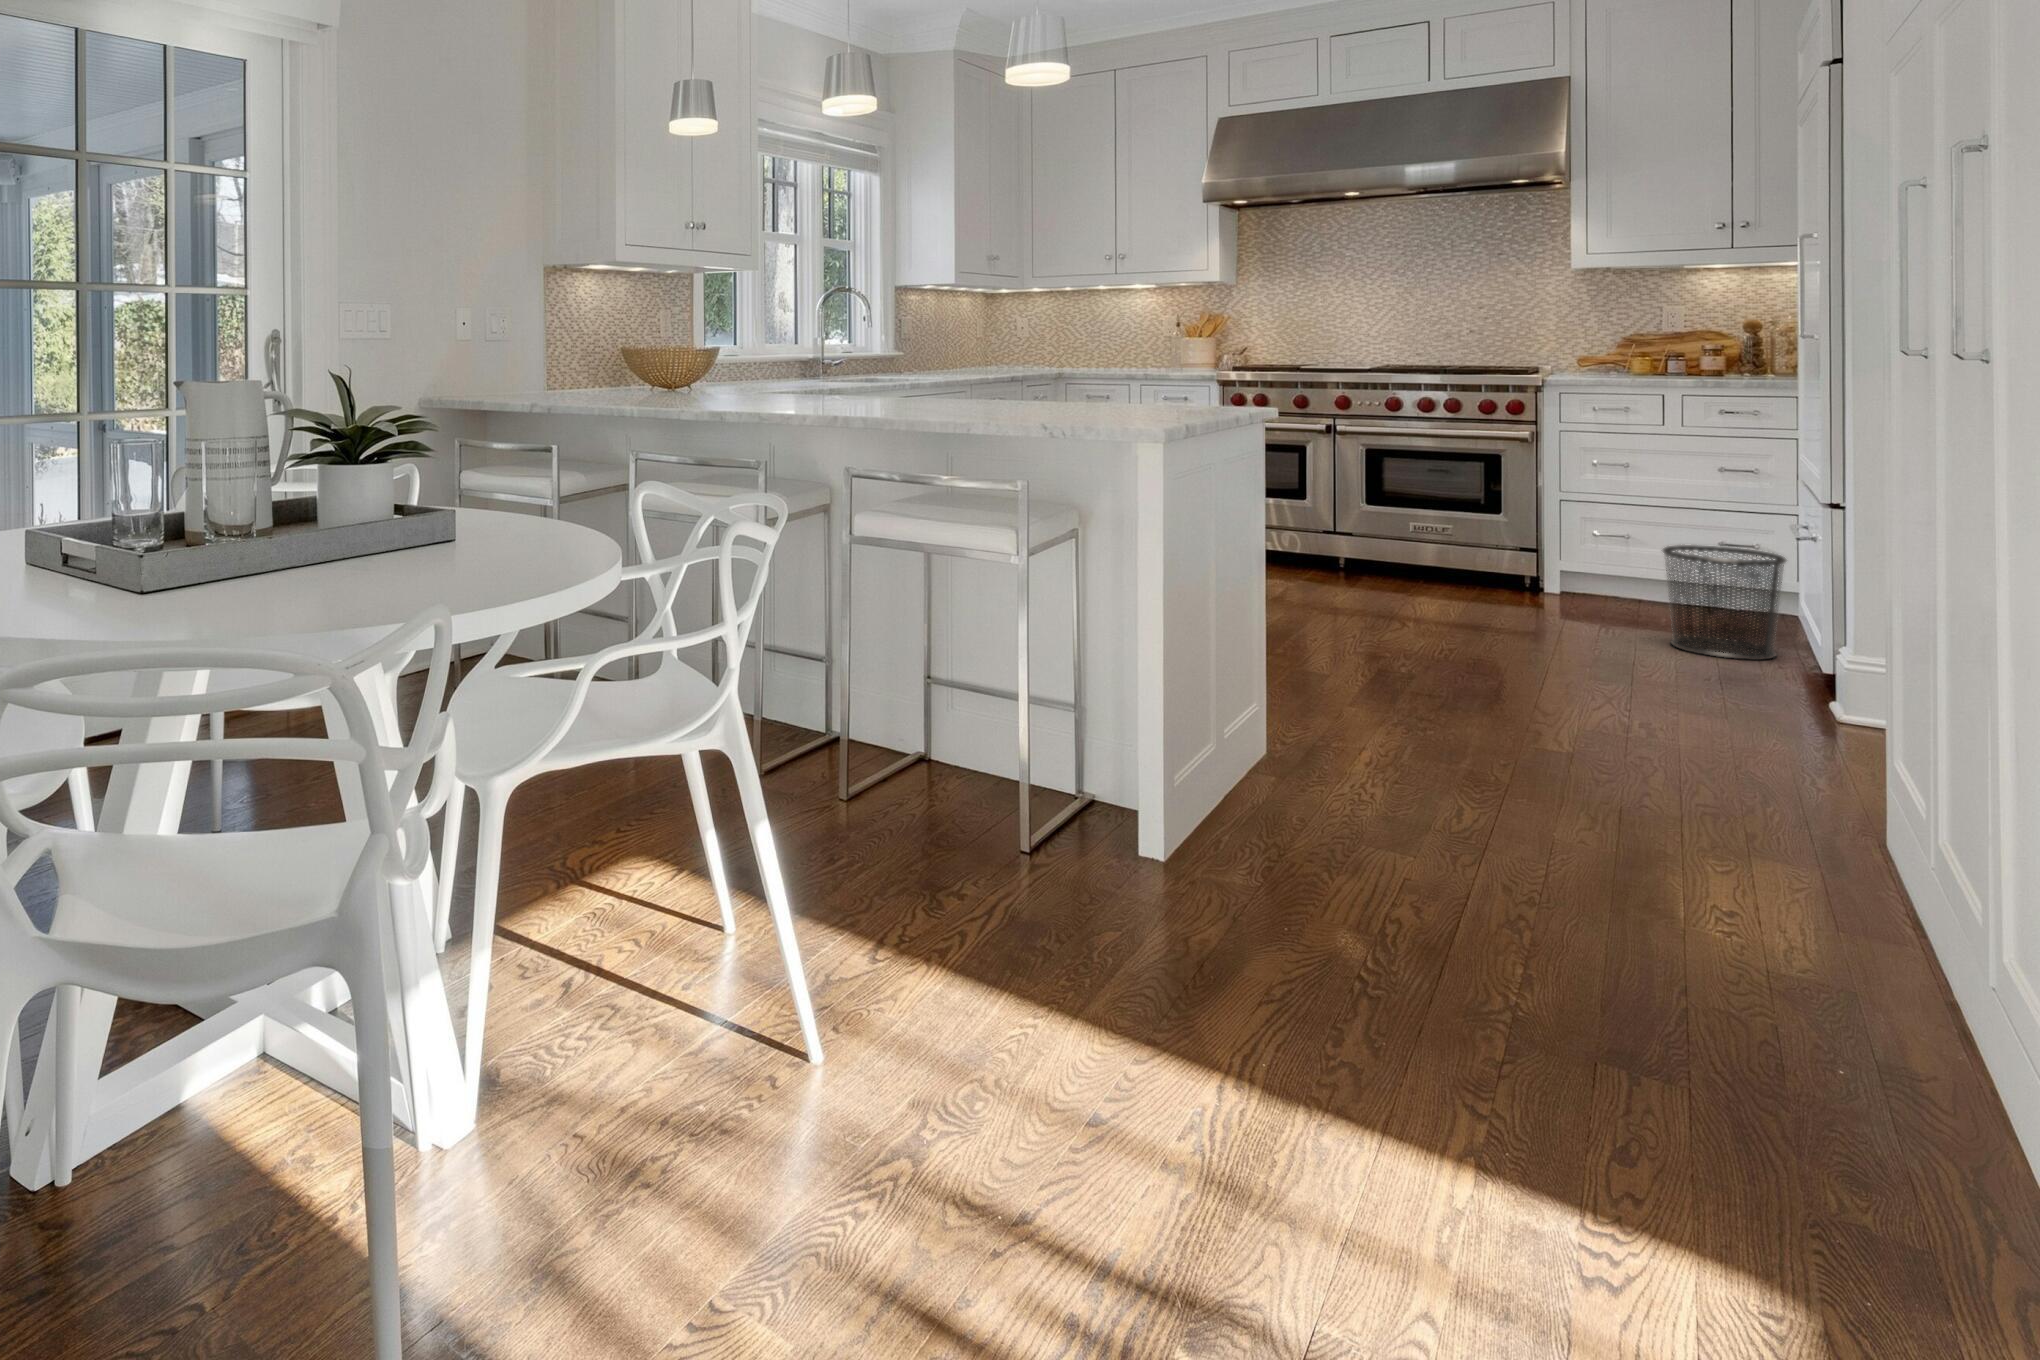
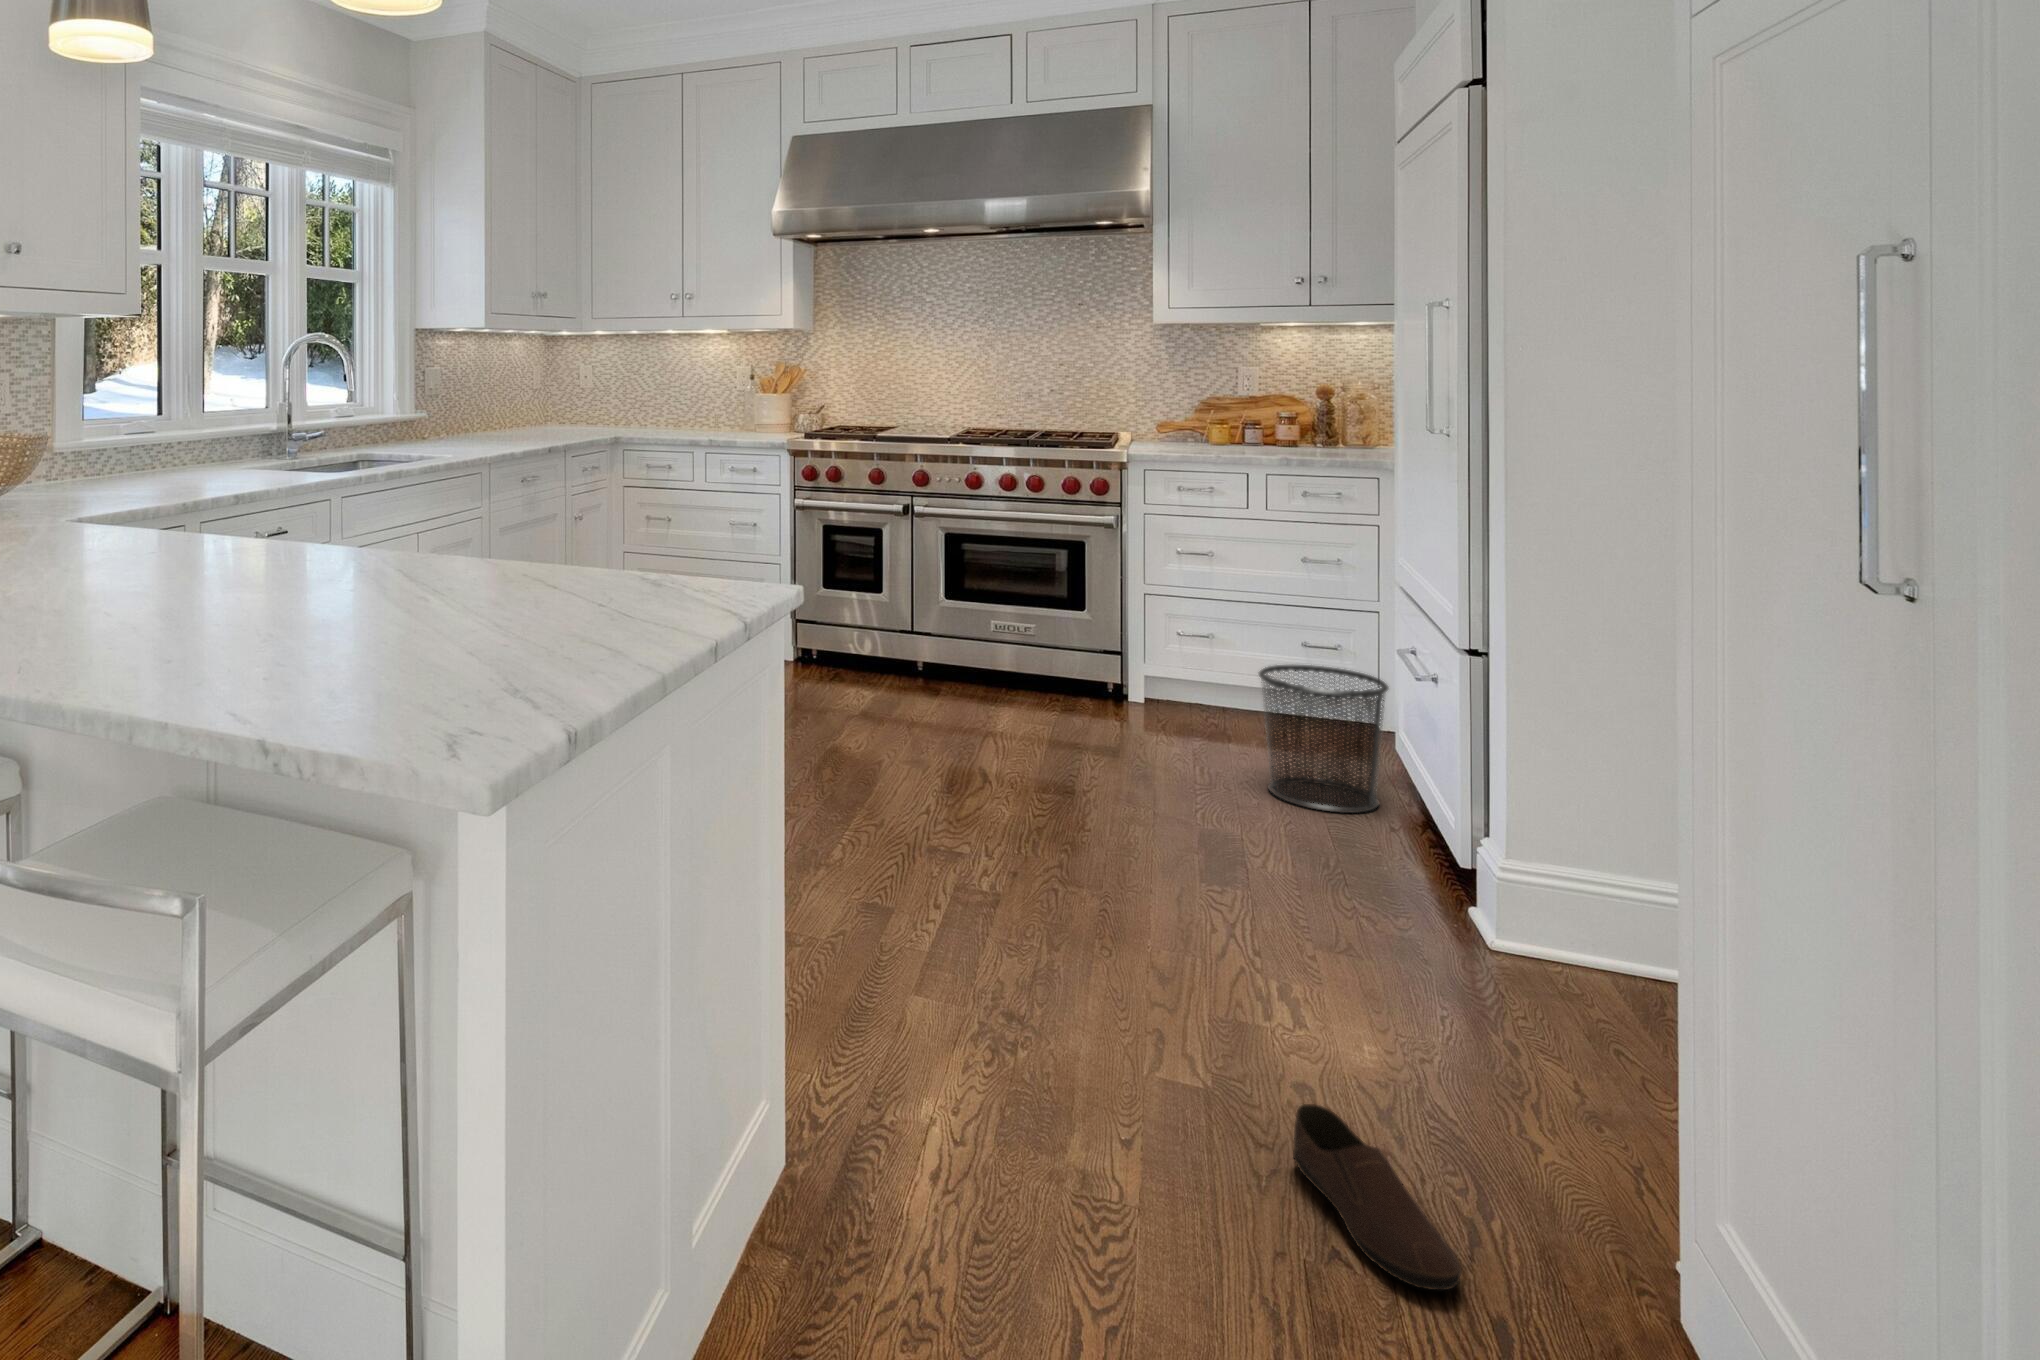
shoe: none [1636,756,1744,836] -> present [1293,1104,1462,1290]

